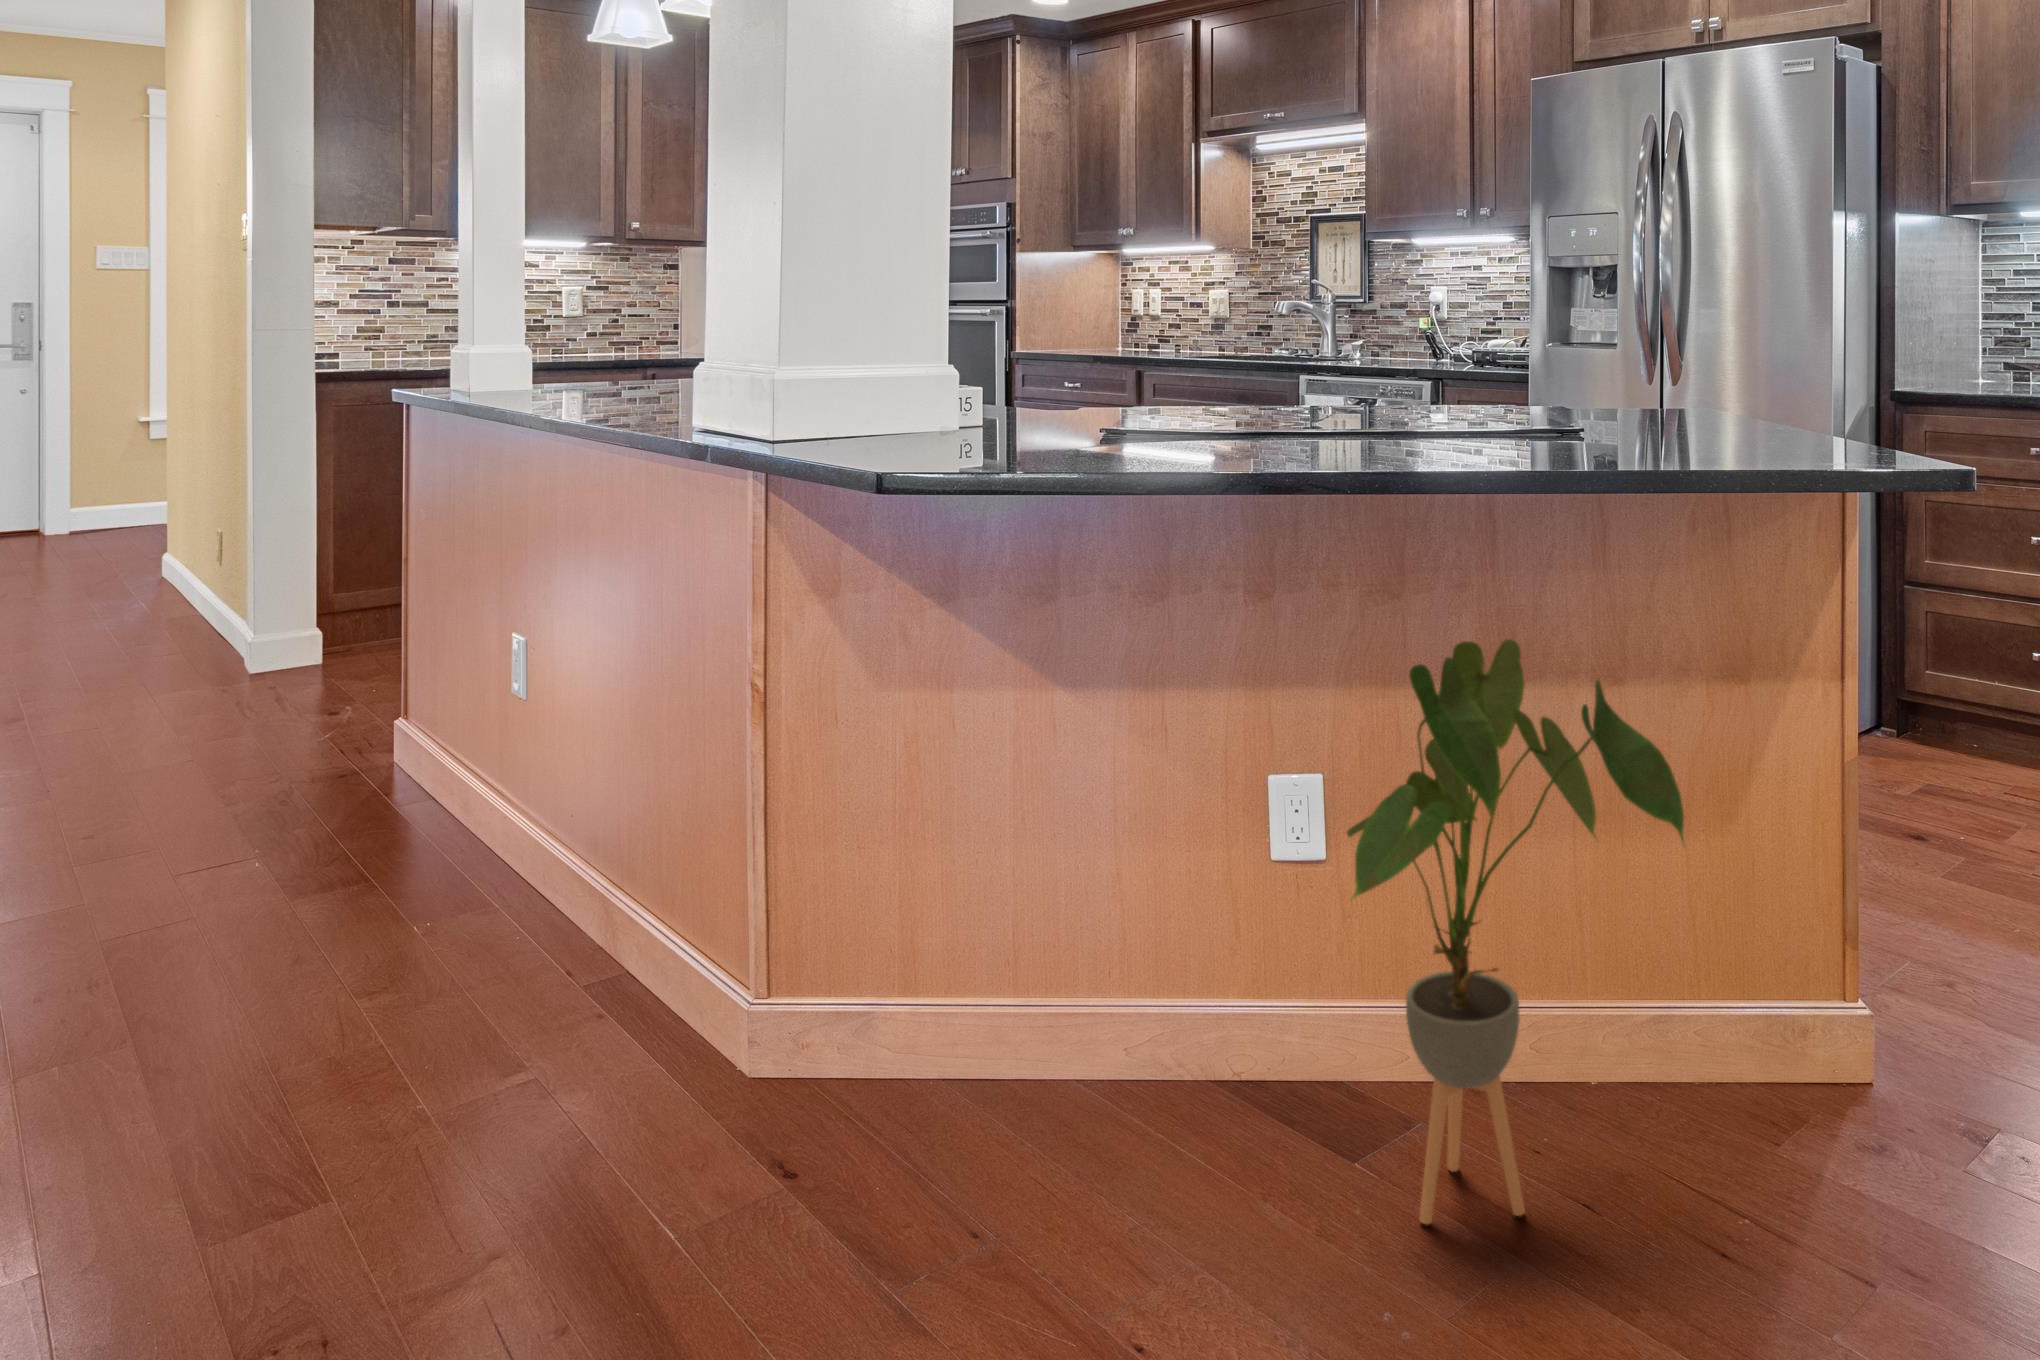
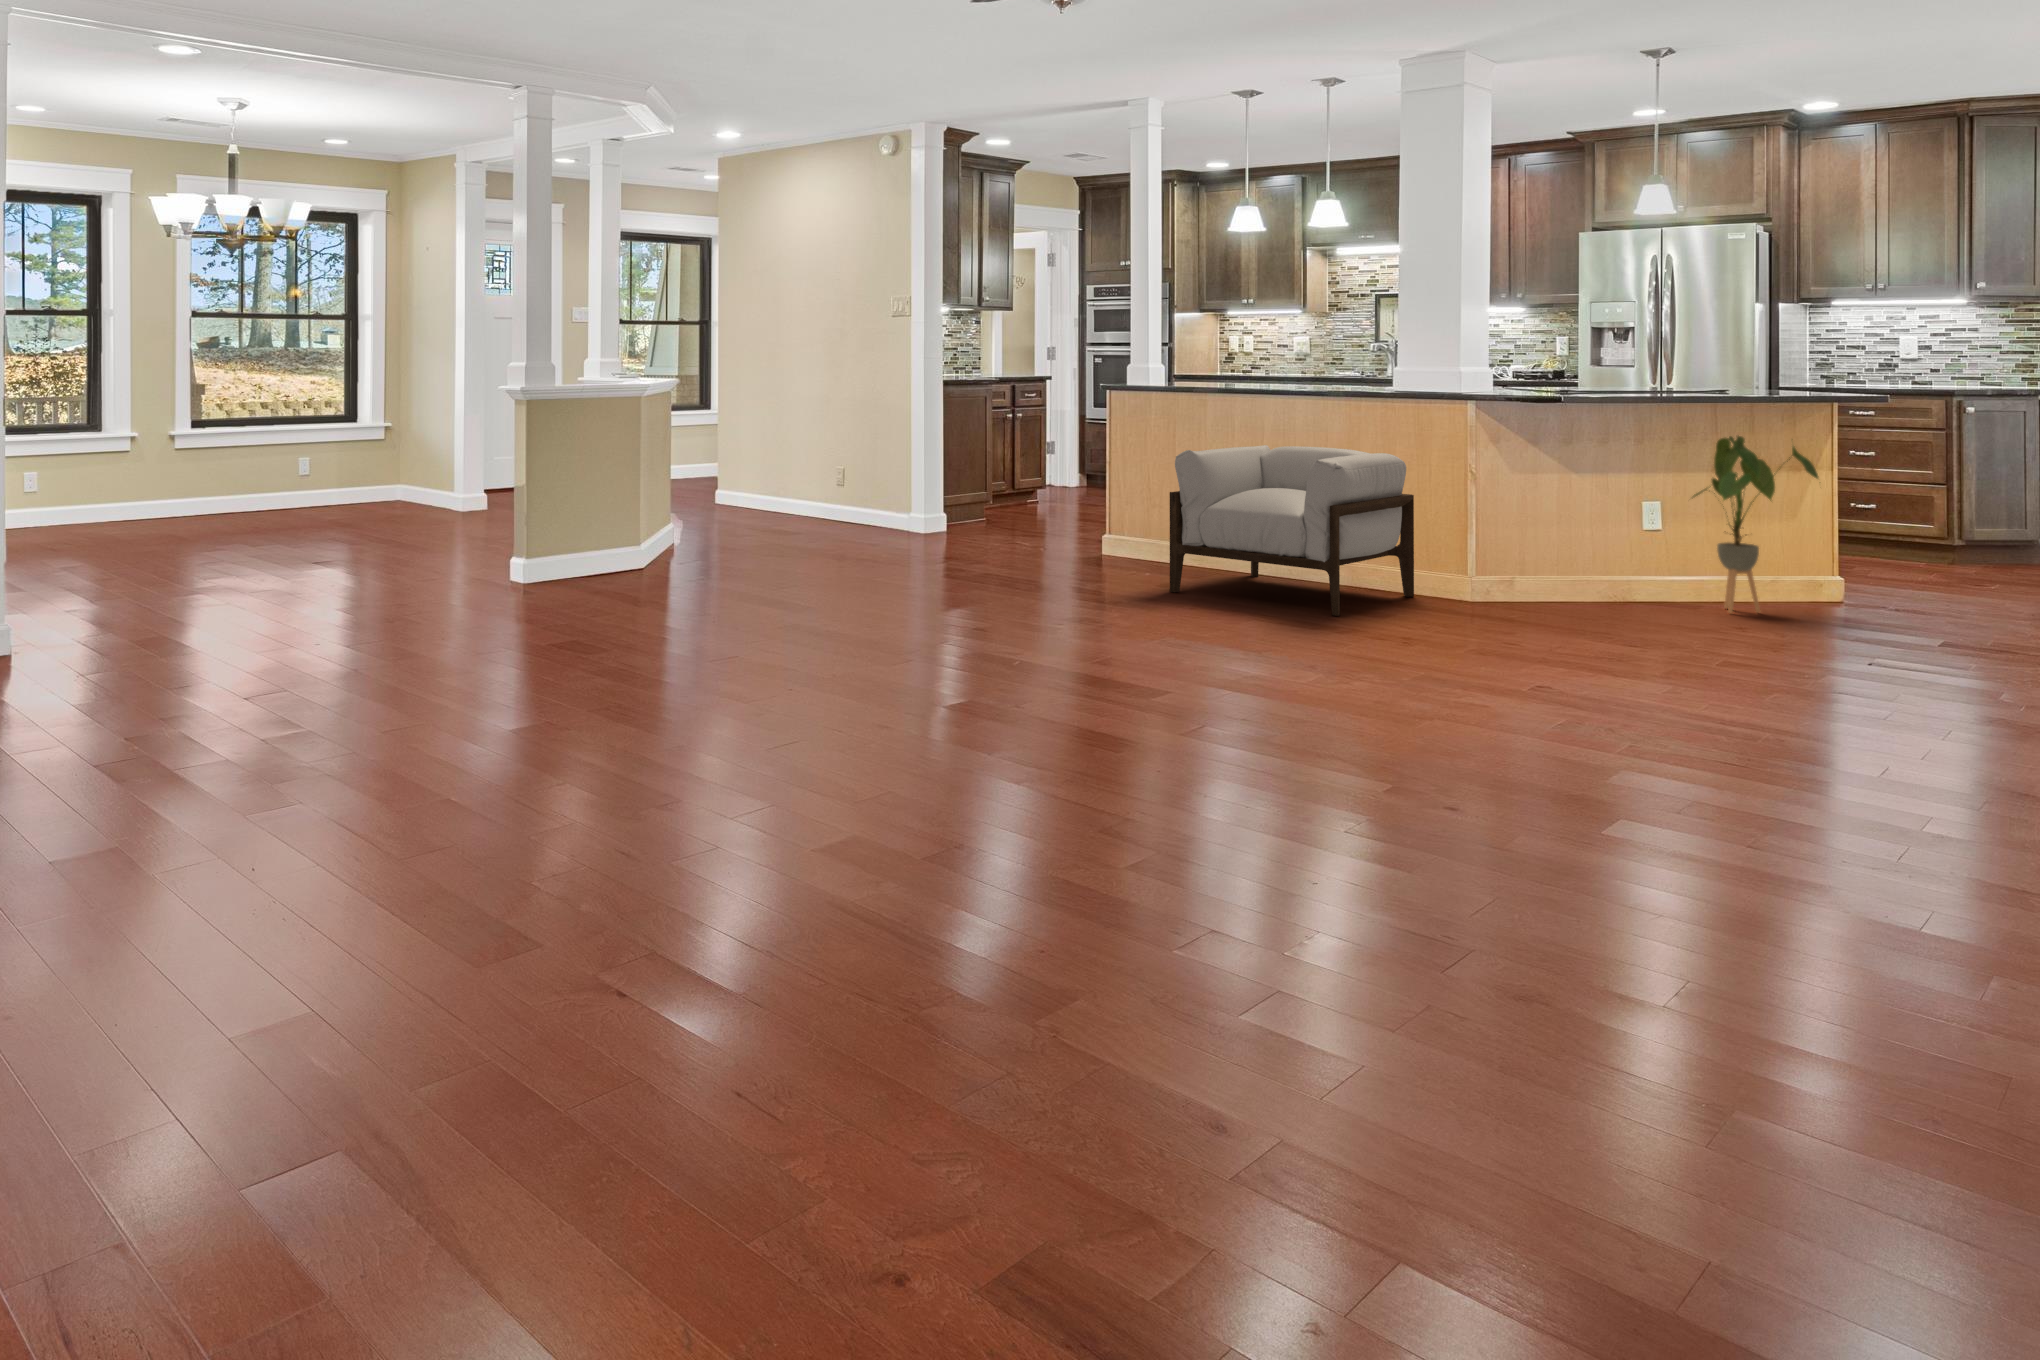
armchair: none [48,614,669,1281] -> present [1170,445,1414,616]

